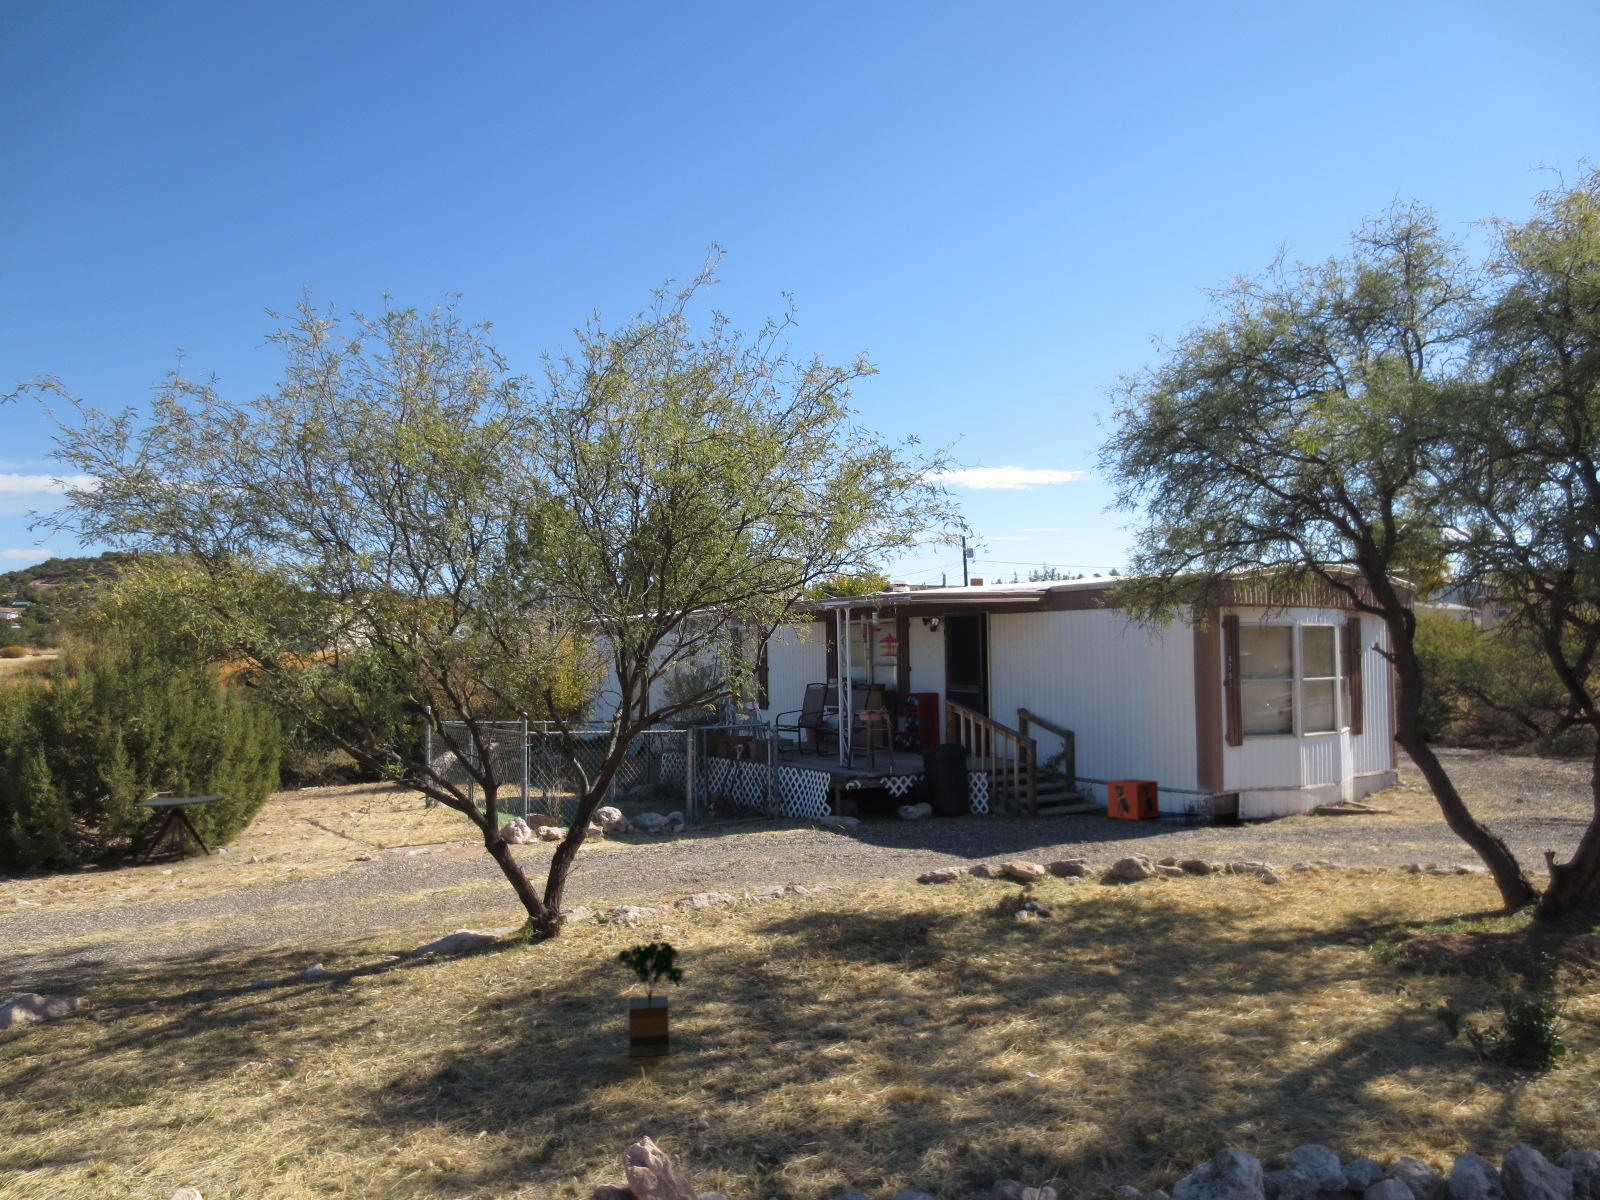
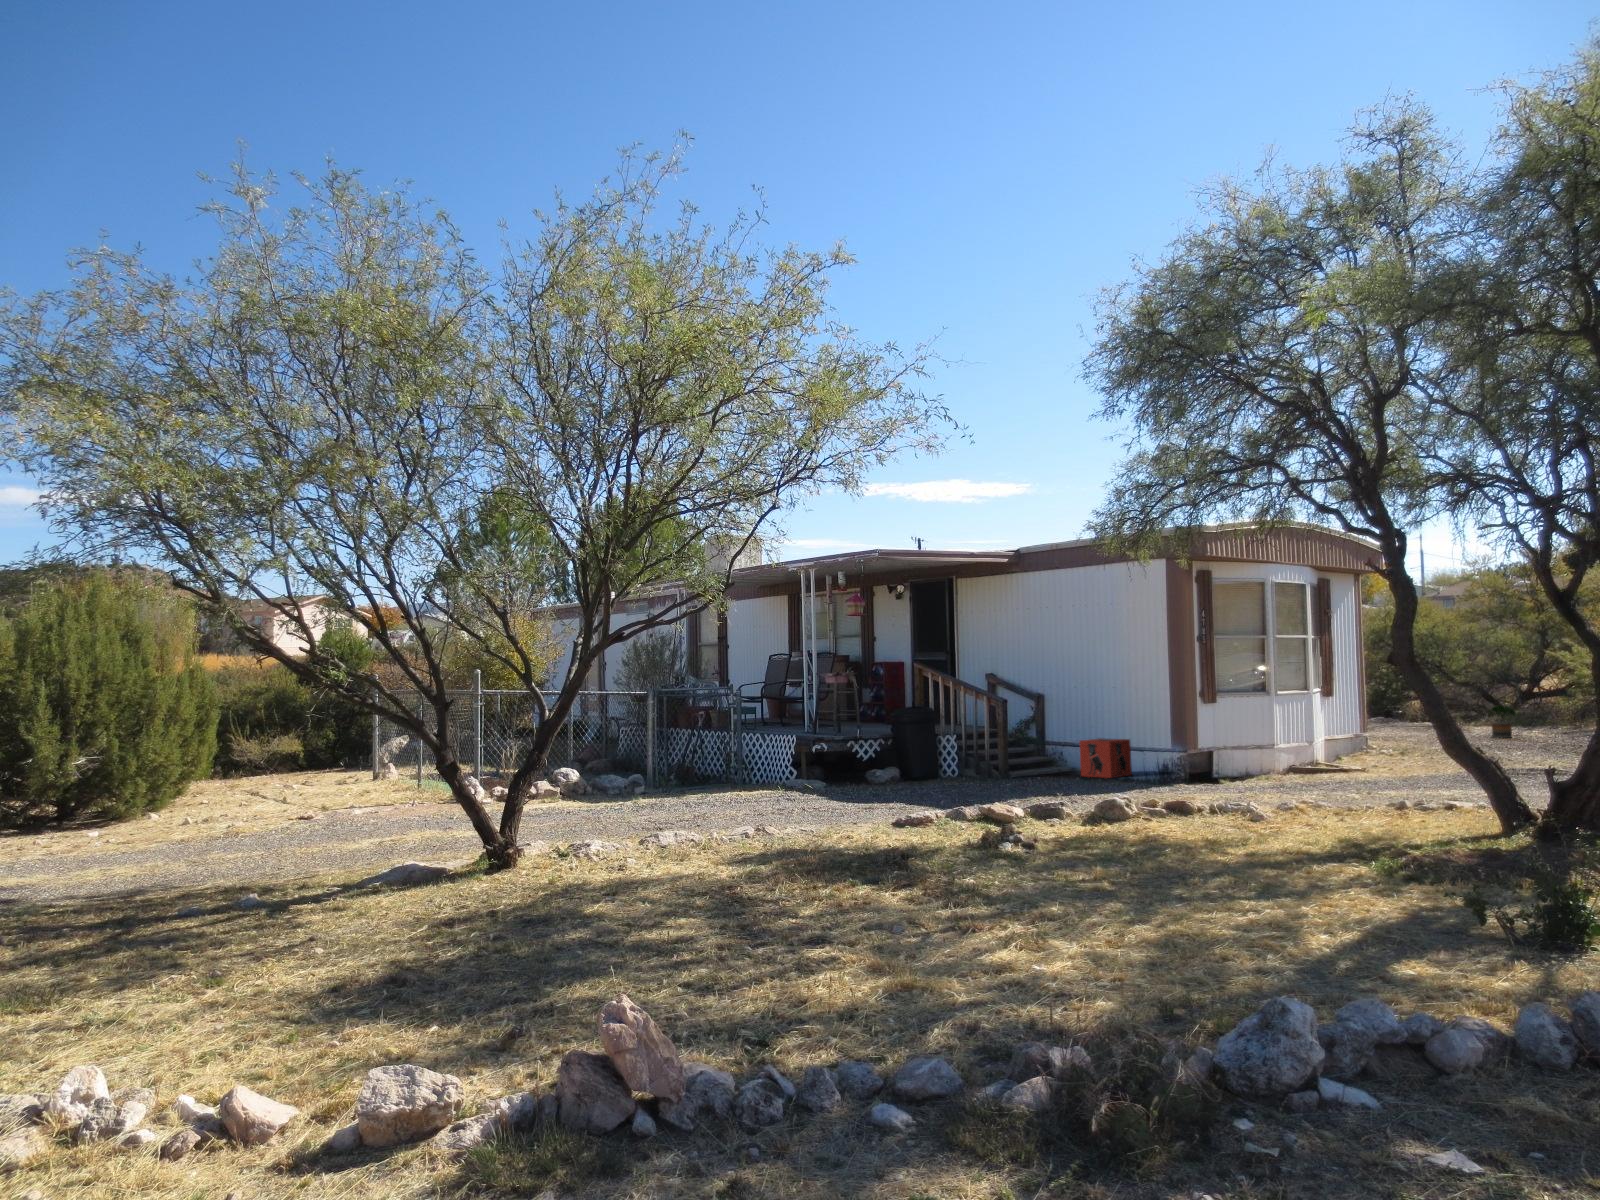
round table: present [133,794,224,862] -> none [52,756,159,826]
potted tree: present [616,942,686,1057] -> present [1488,706,1516,738]

